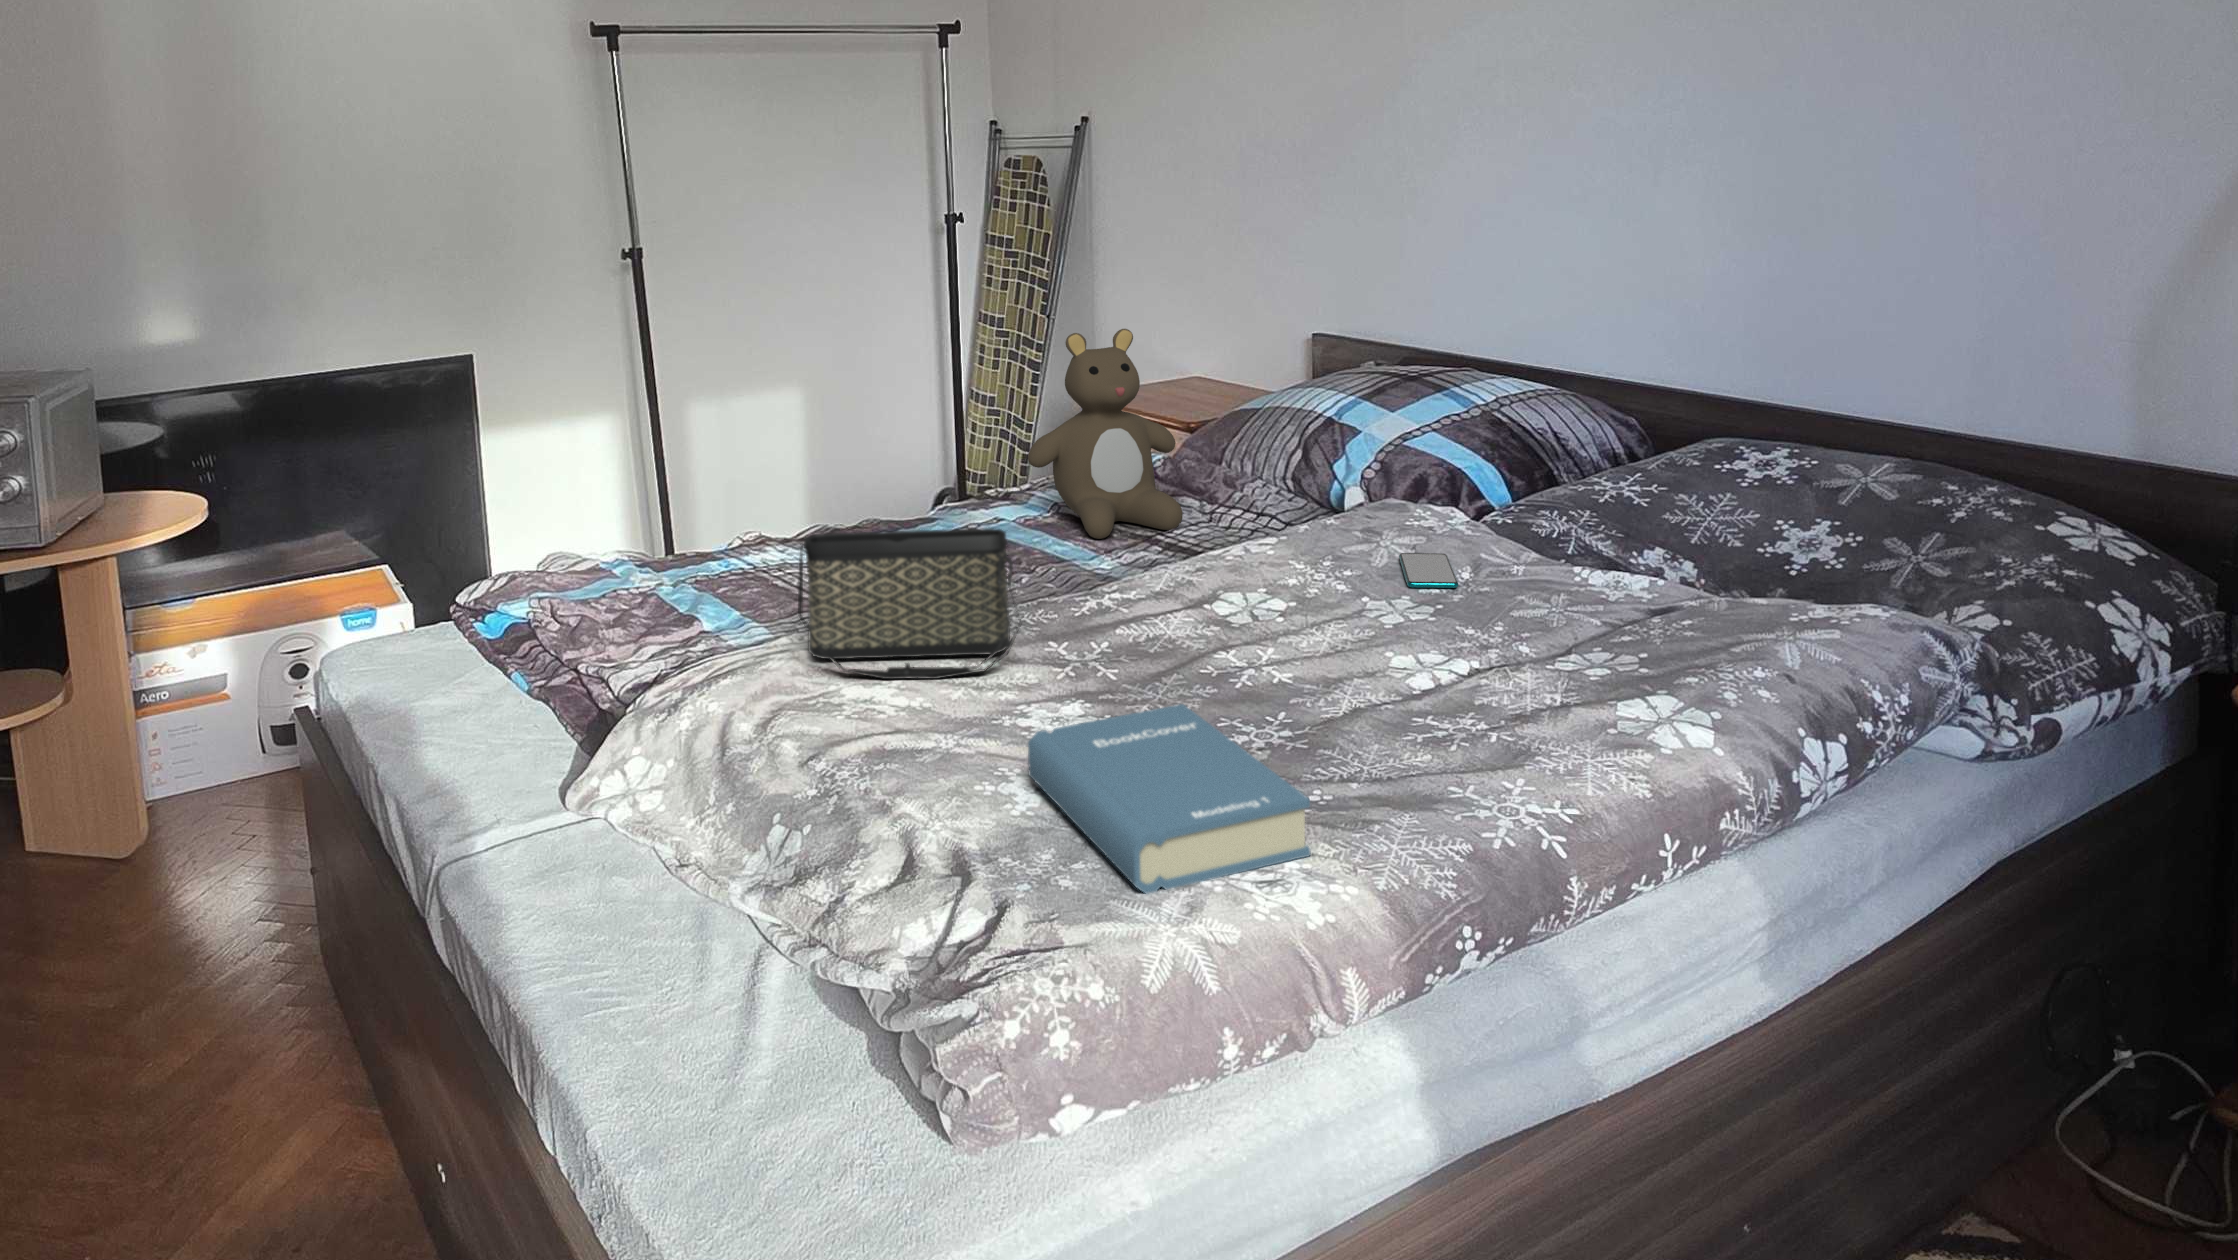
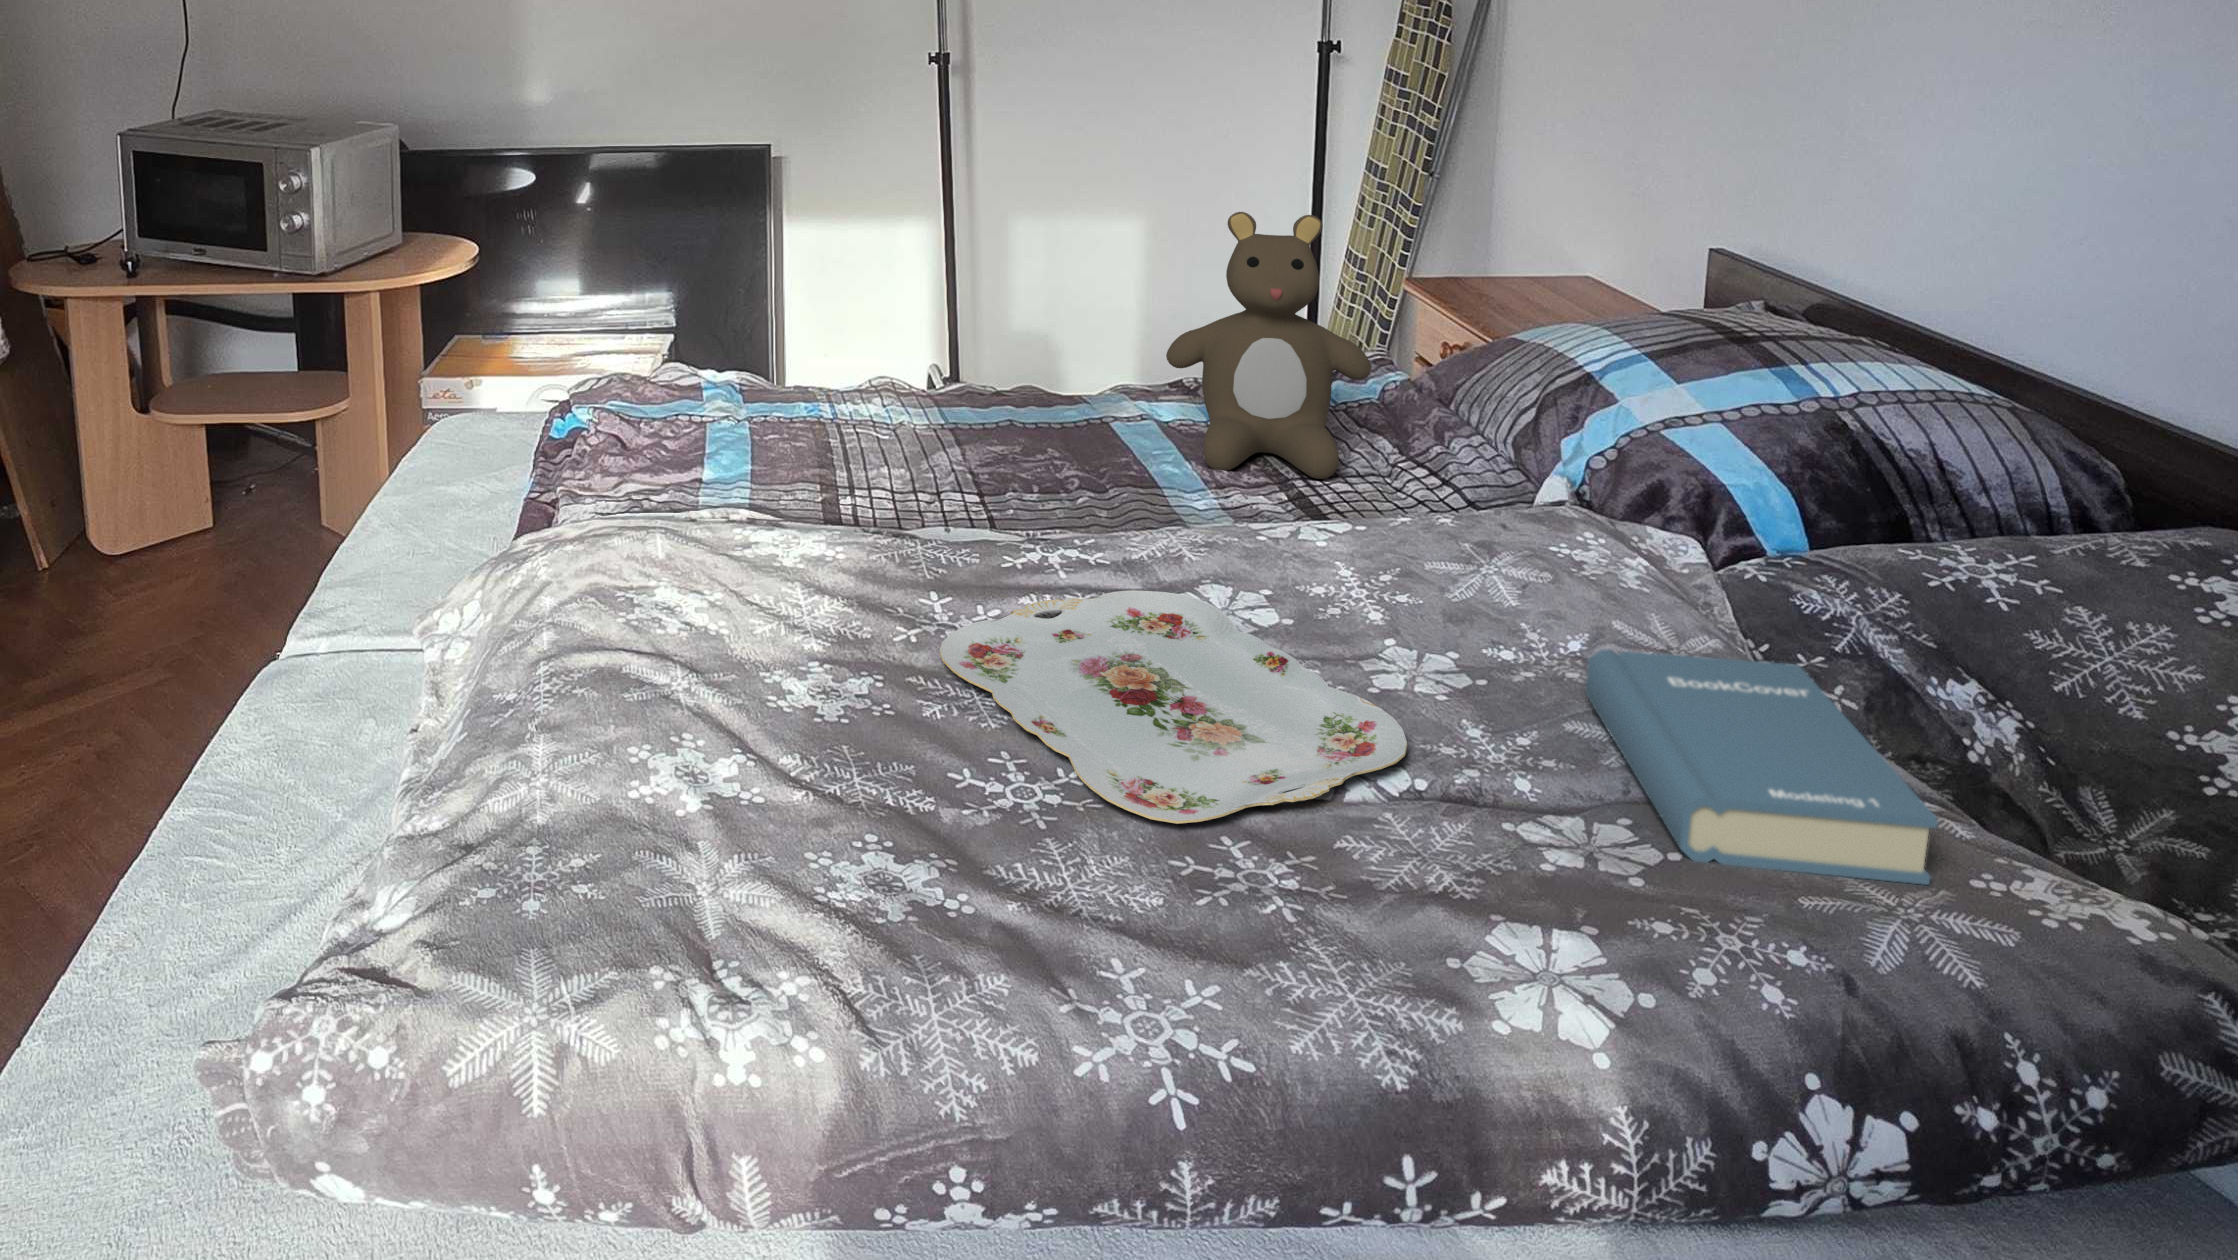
handbag: present [798,528,1022,679] -> none [643,406,874,610]
smartphone: present [1399,553,1459,588] -> none [1468,591,1582,663]
serving tray: none [1112,598,1462,717] -> present [940,590,1407,824]
hardback book: present [1028,704,1310,894] -> present [1586,649,1938,885]

